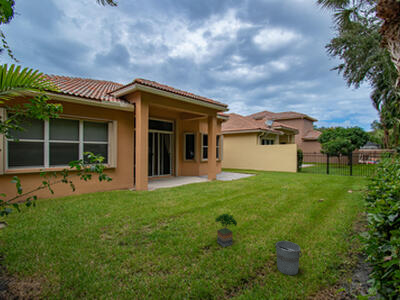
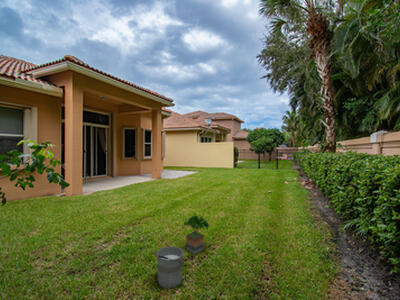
bucket: present [274,241,302,275] -> present [153,246,185,288]

